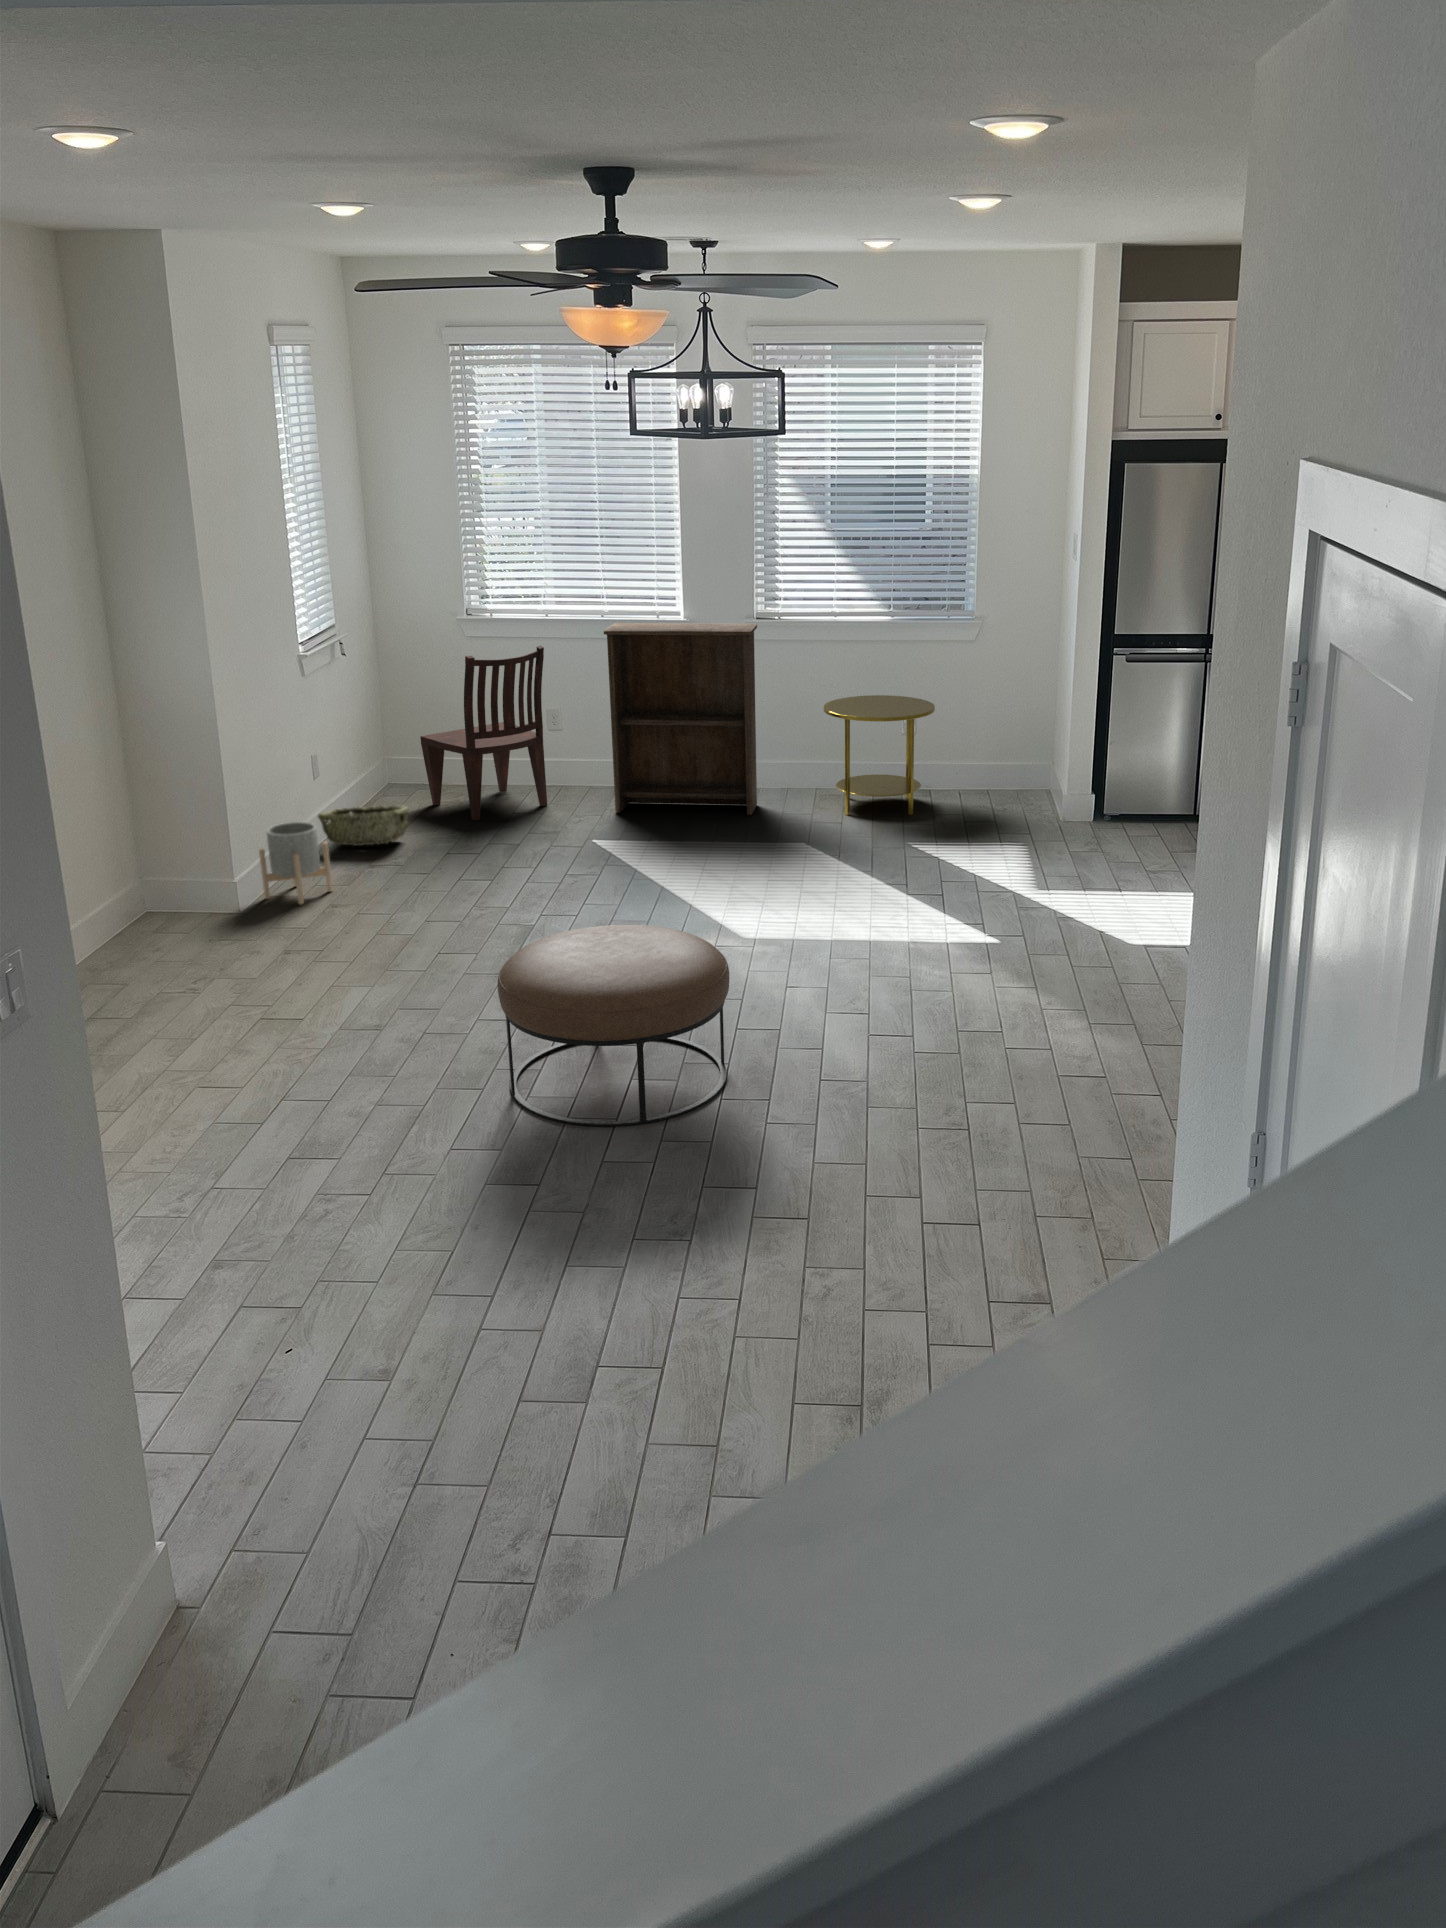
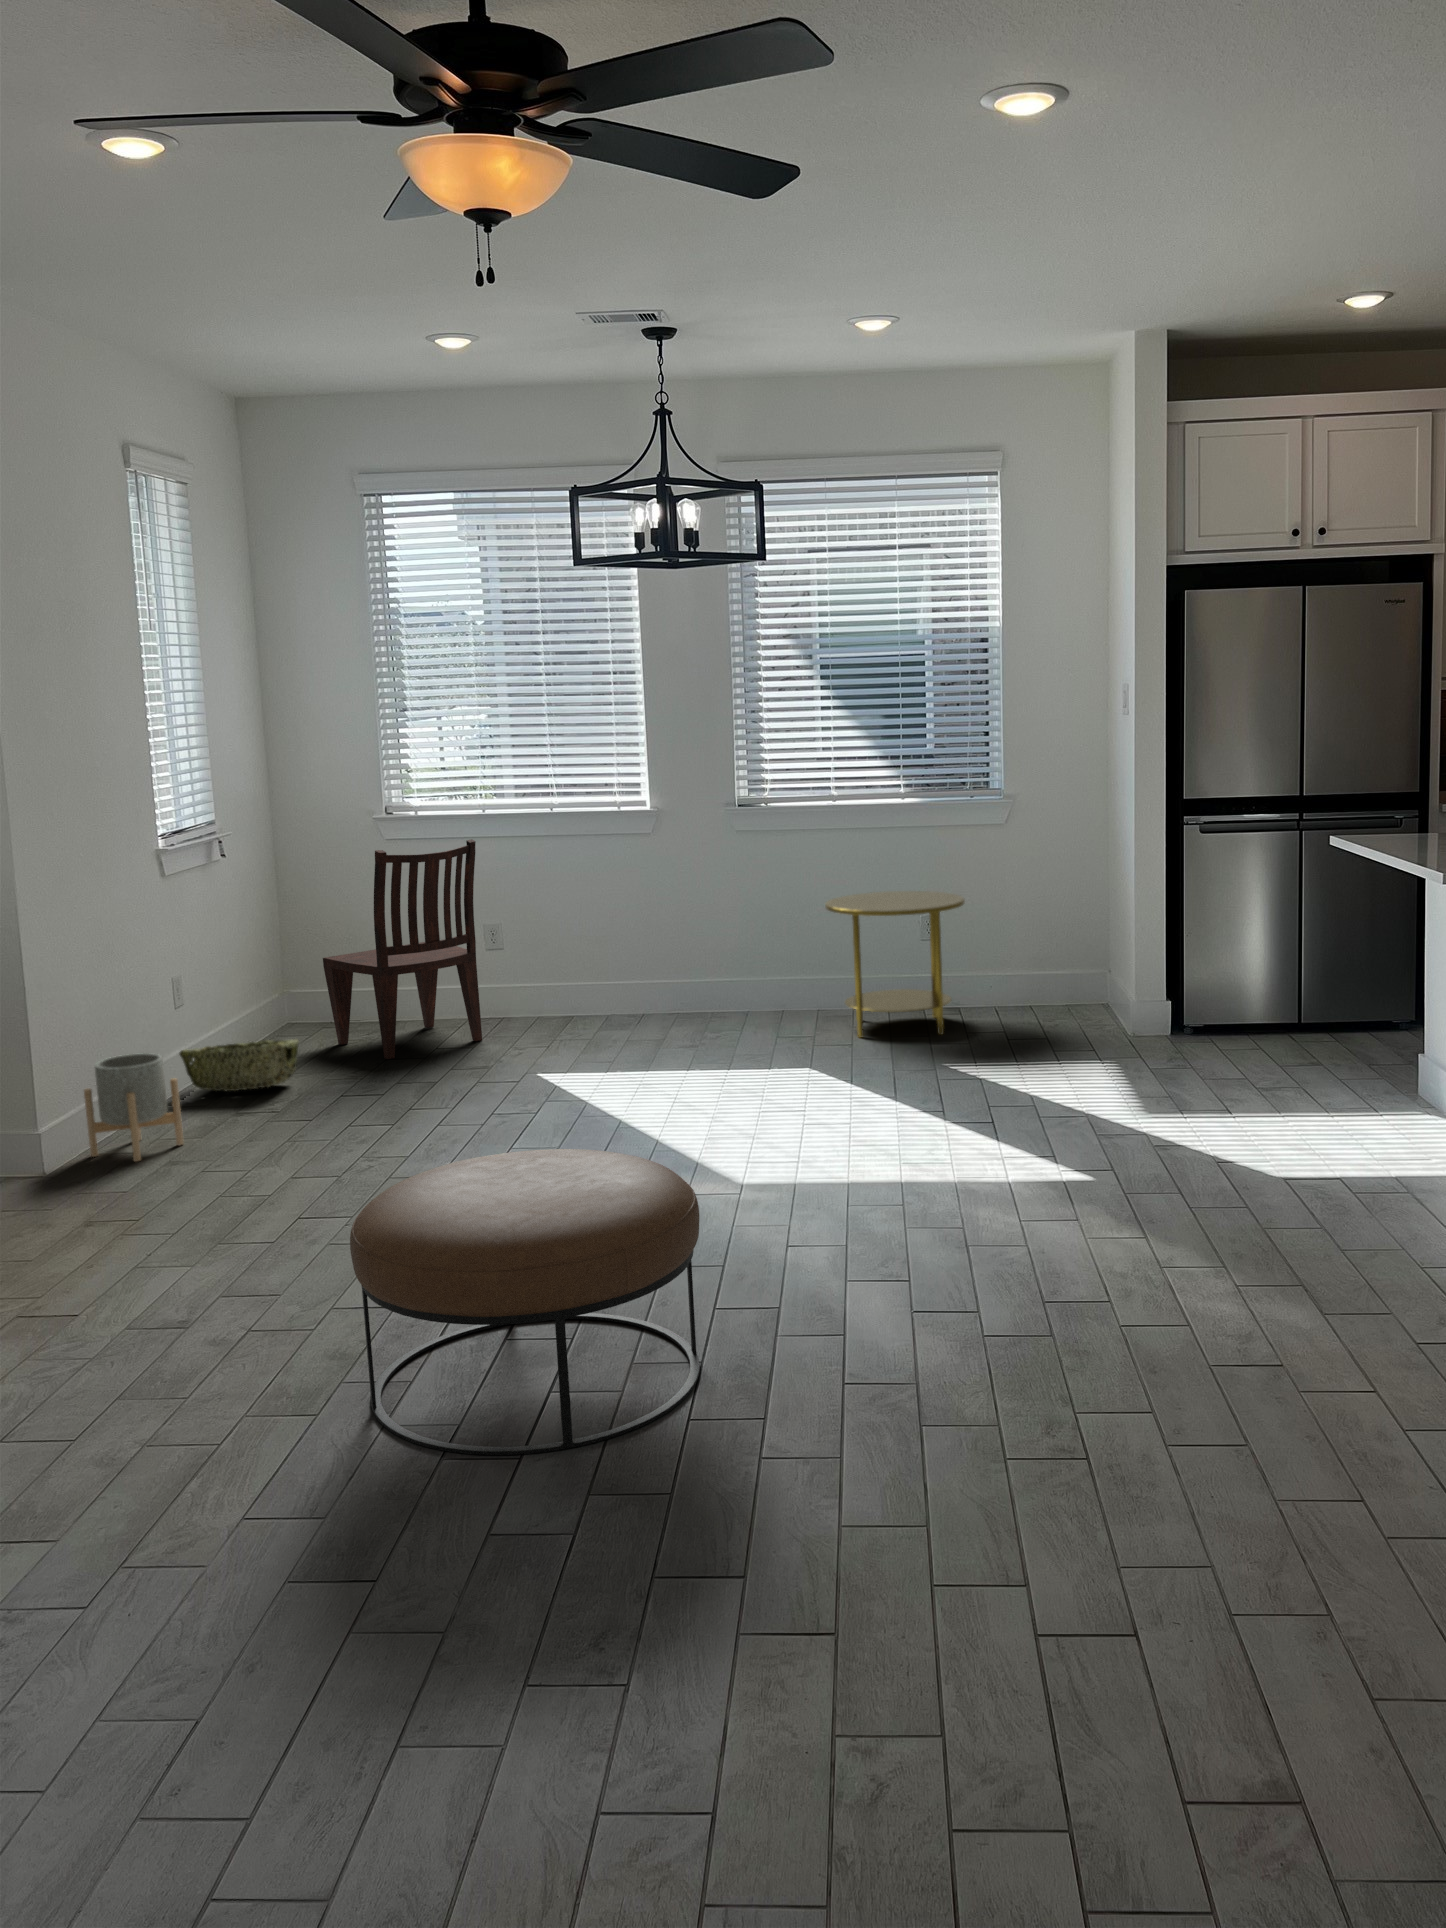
bookshelf: present [604,623,757,815] -> none [548,804,746,1044]

